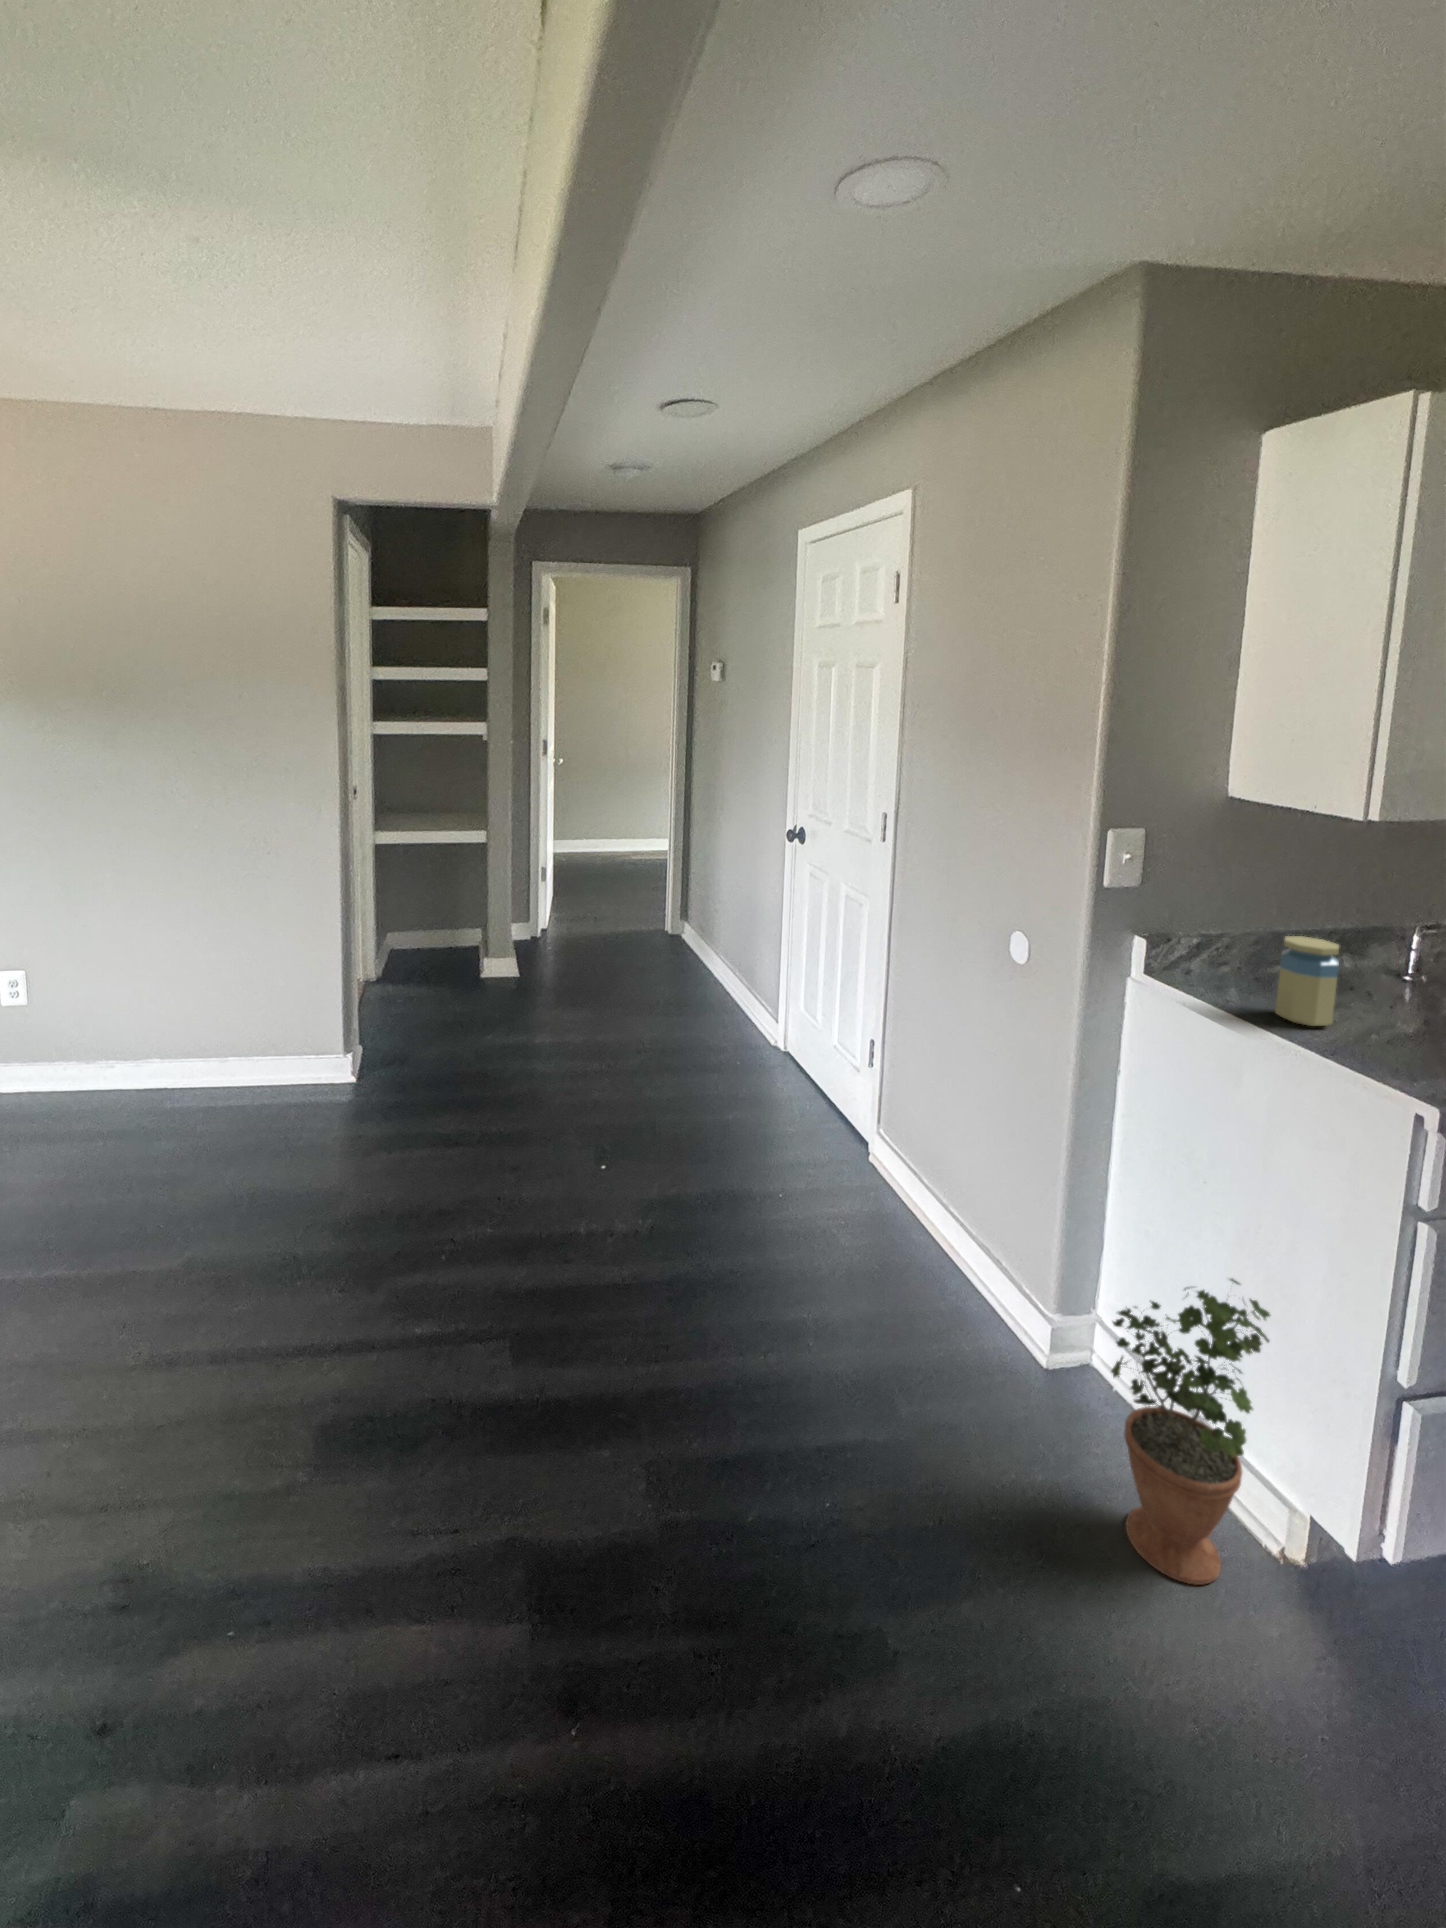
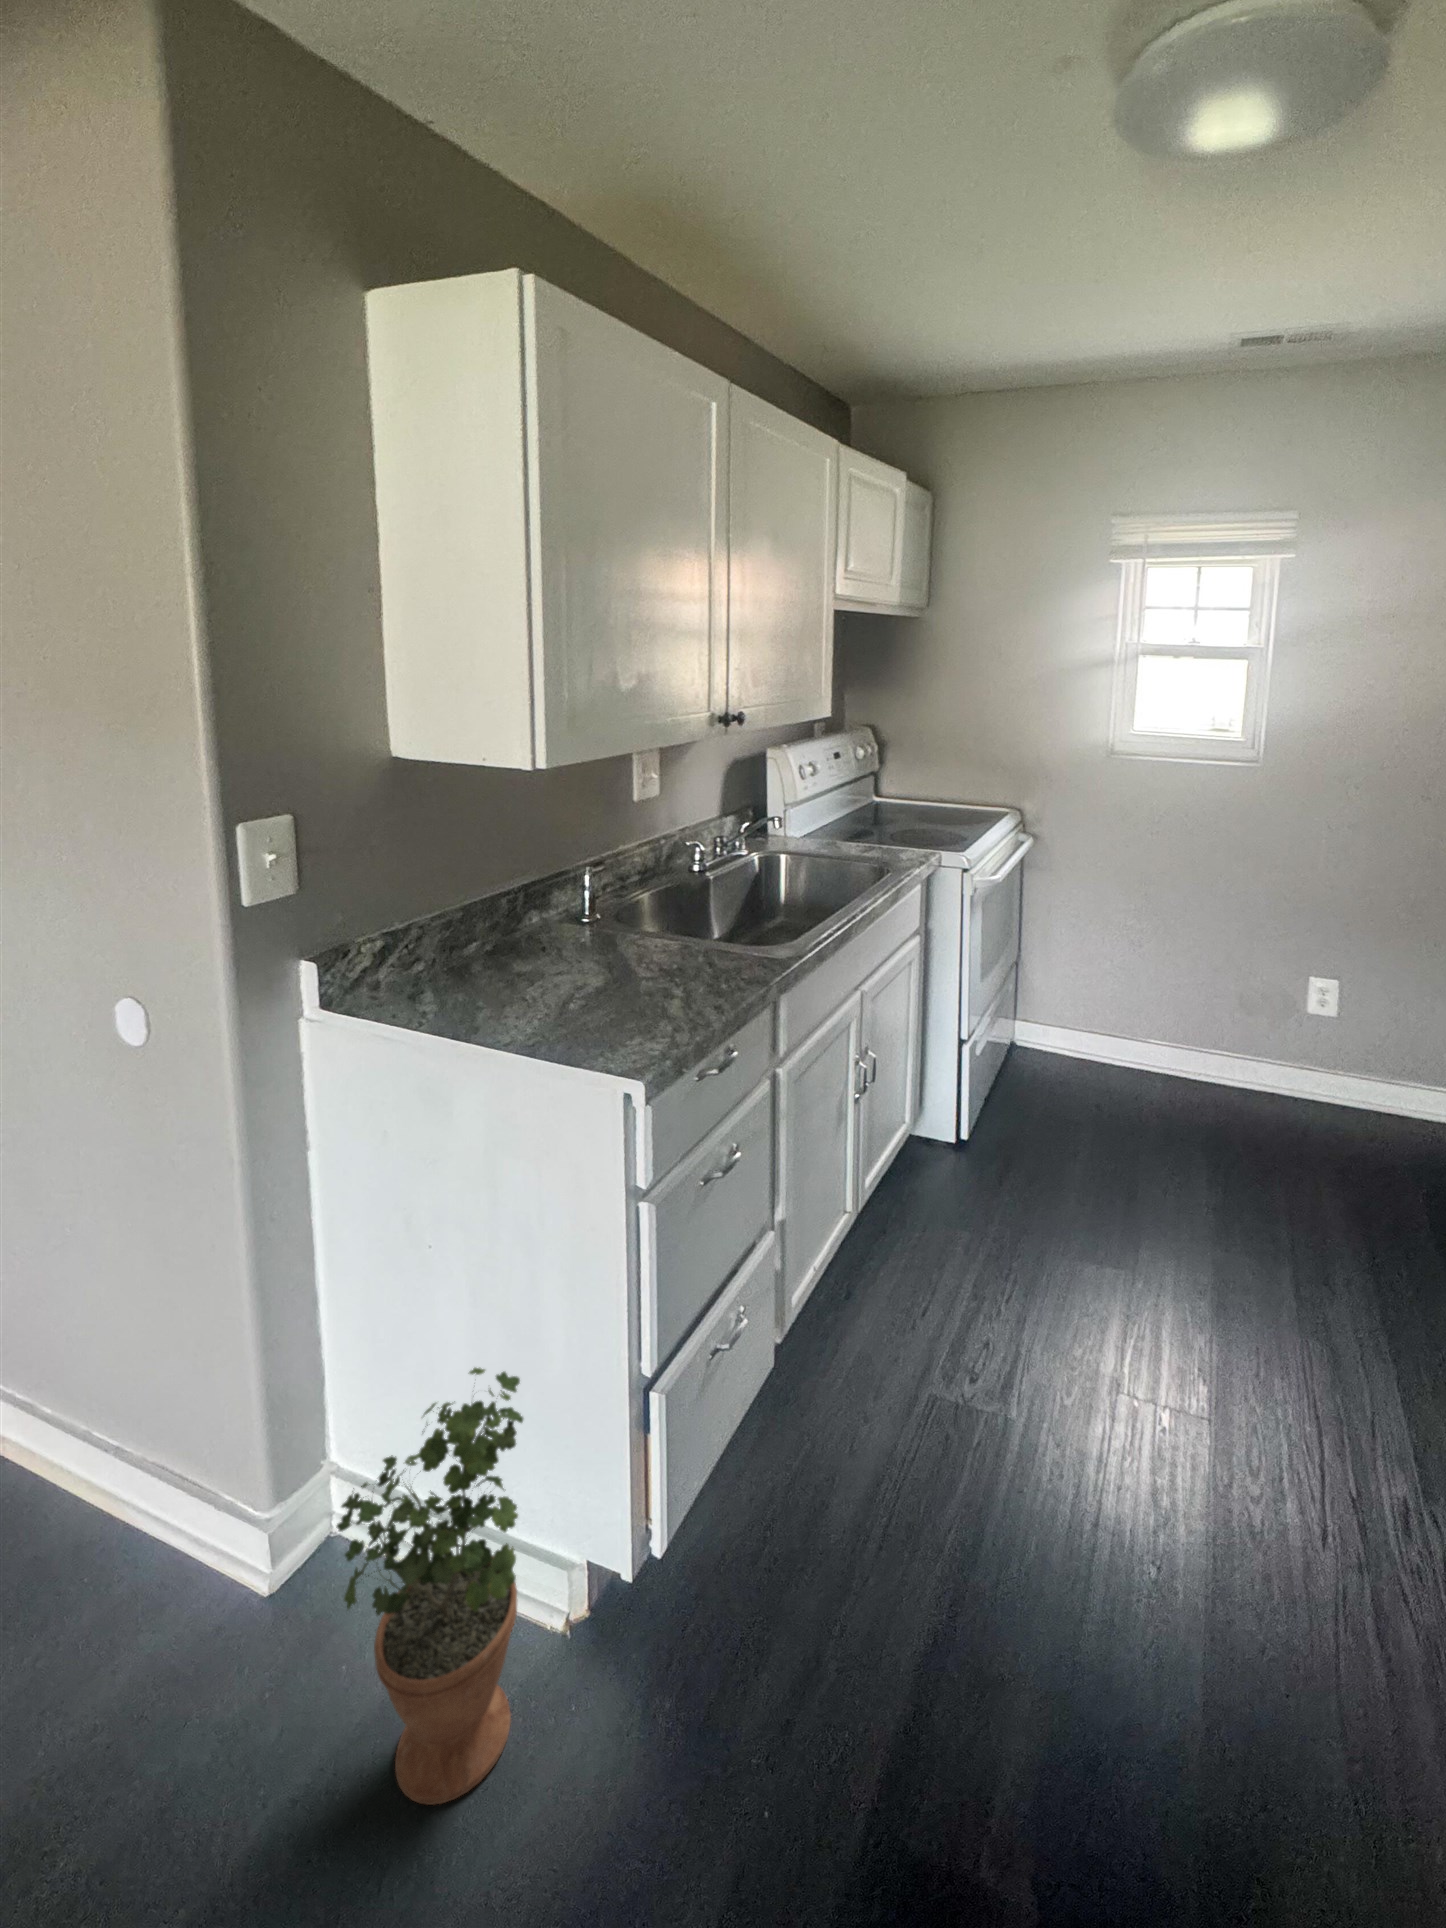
jar: present [1275,936,1339,1026] -> none [474,910,534,1017]

